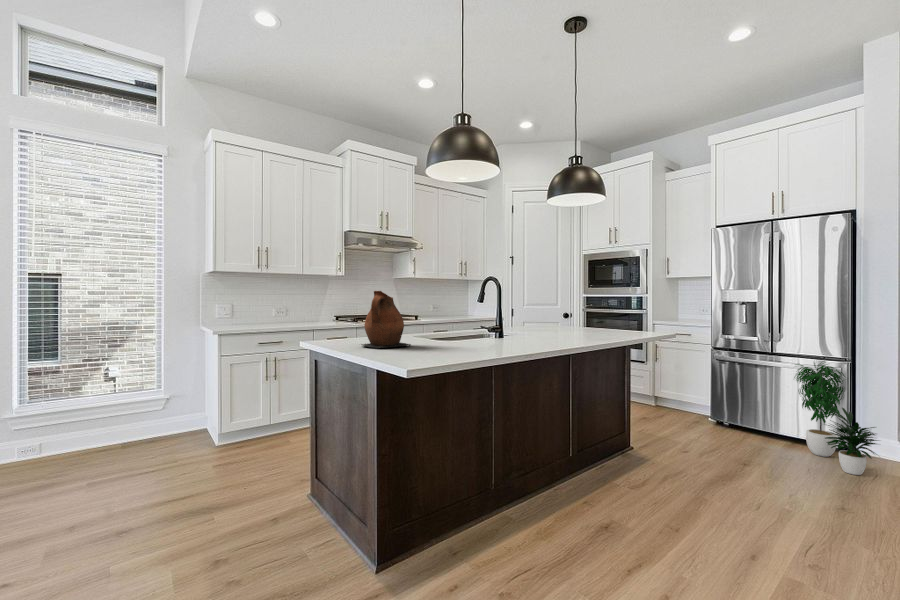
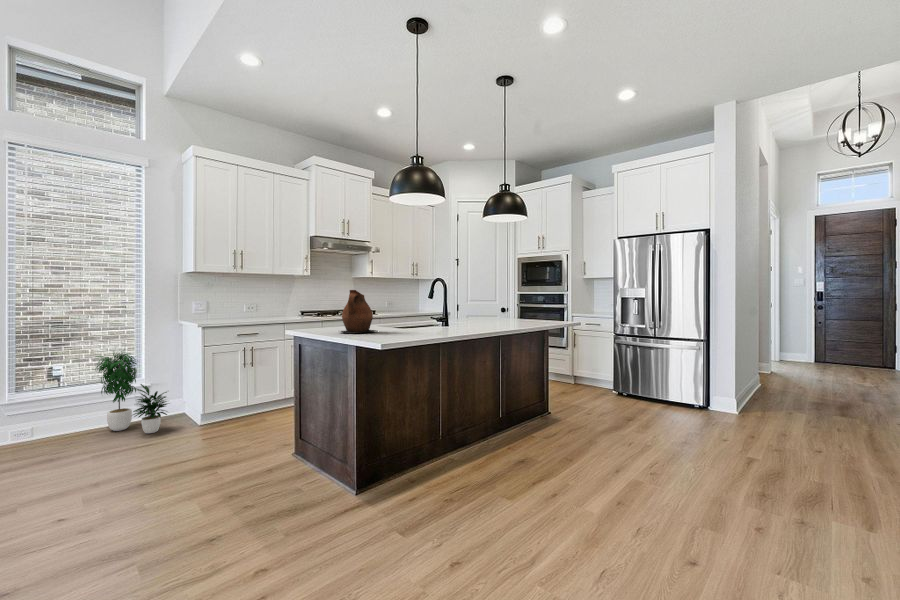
potted plant: present [794,363,878,475] -> present [96,351,168,433]

